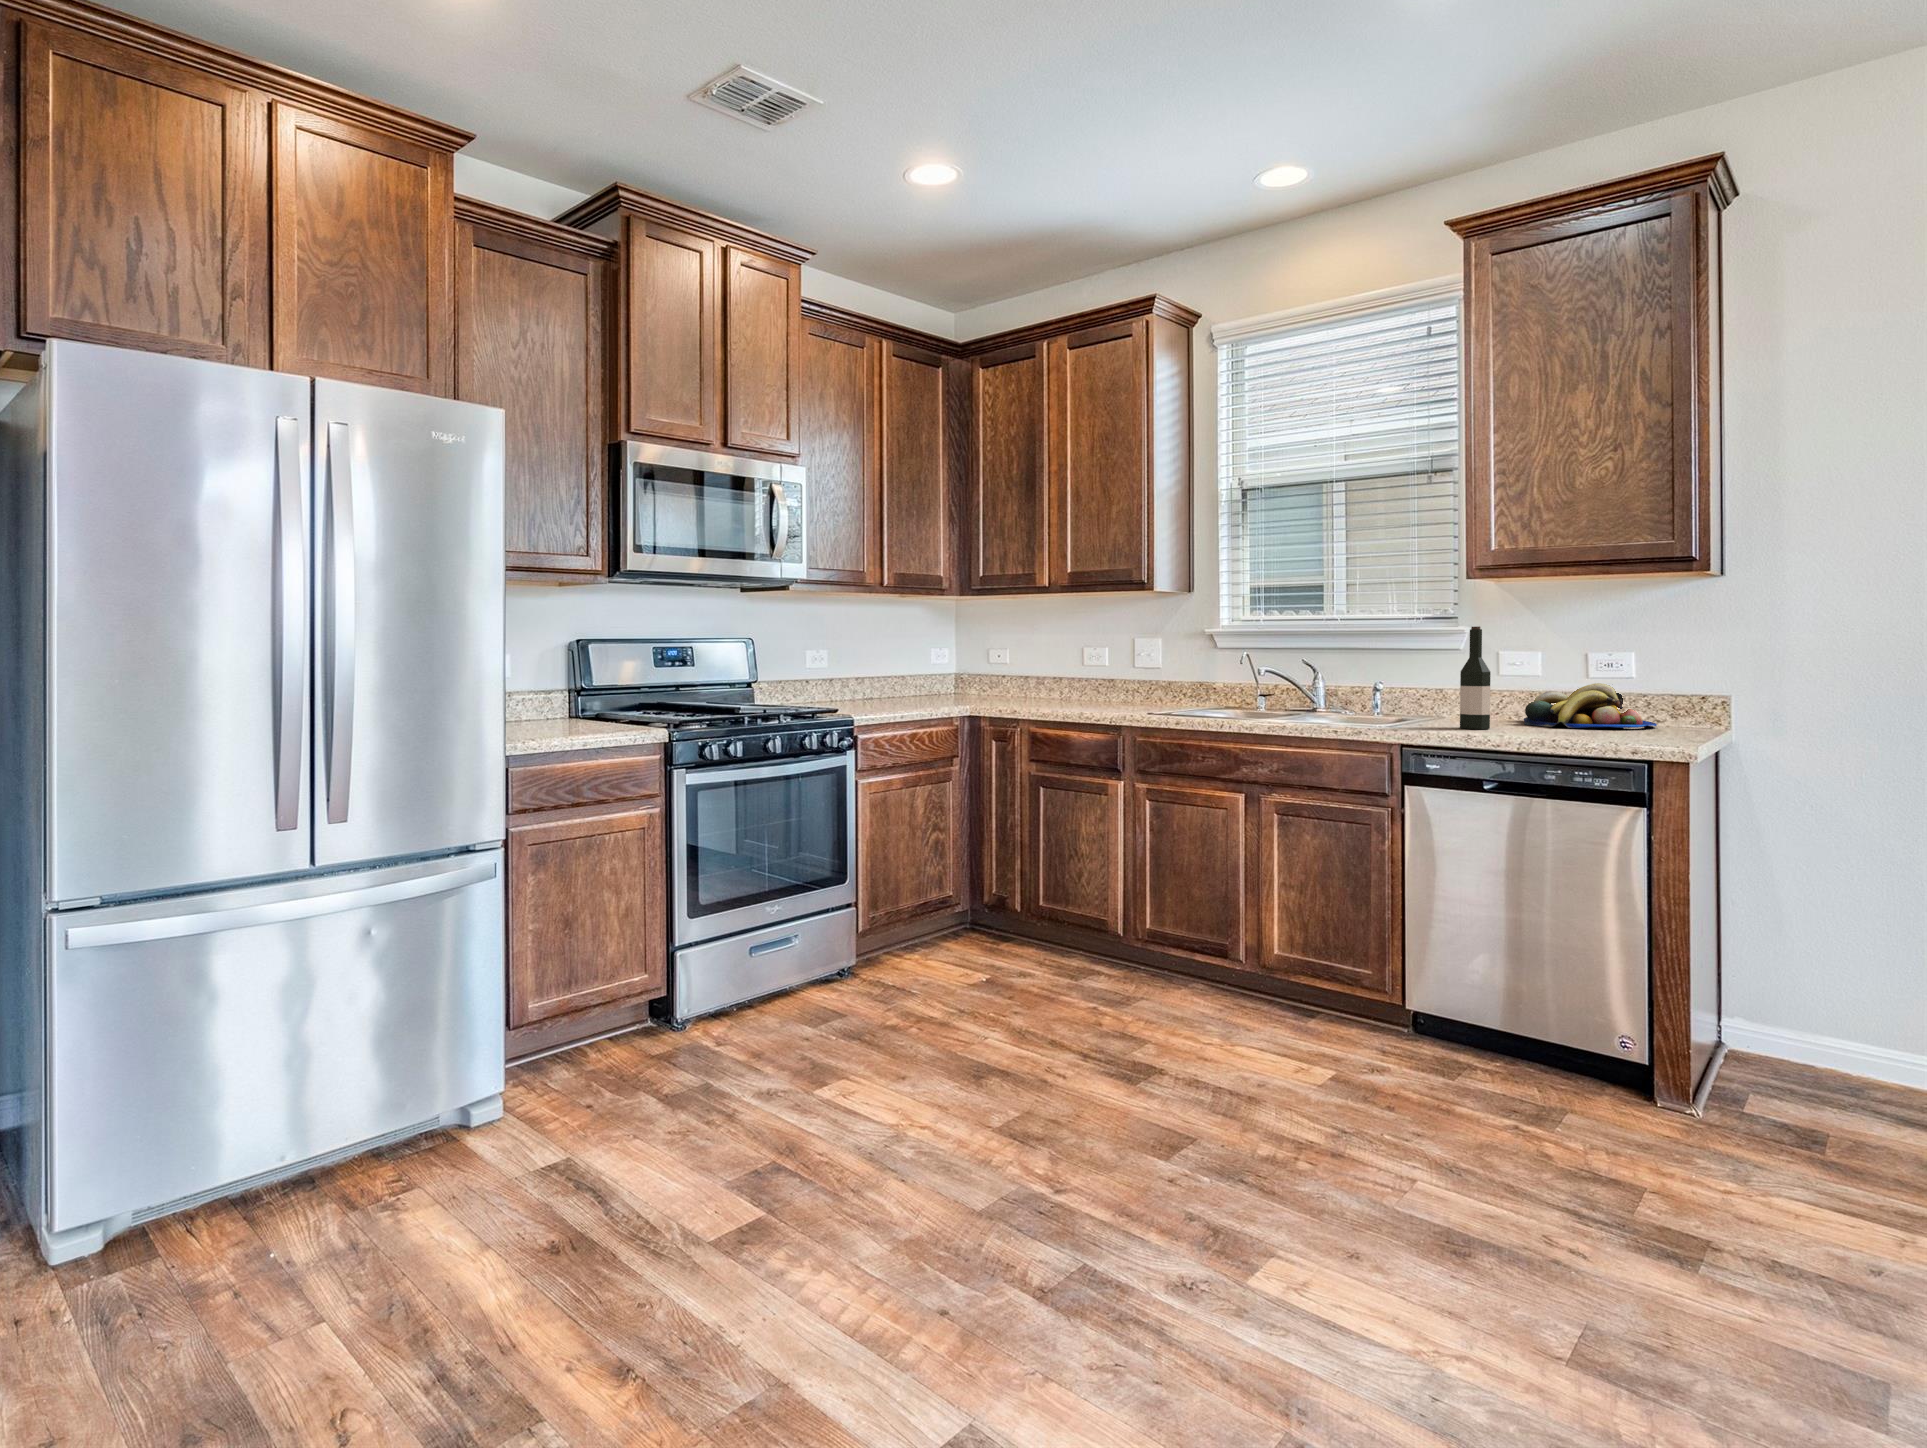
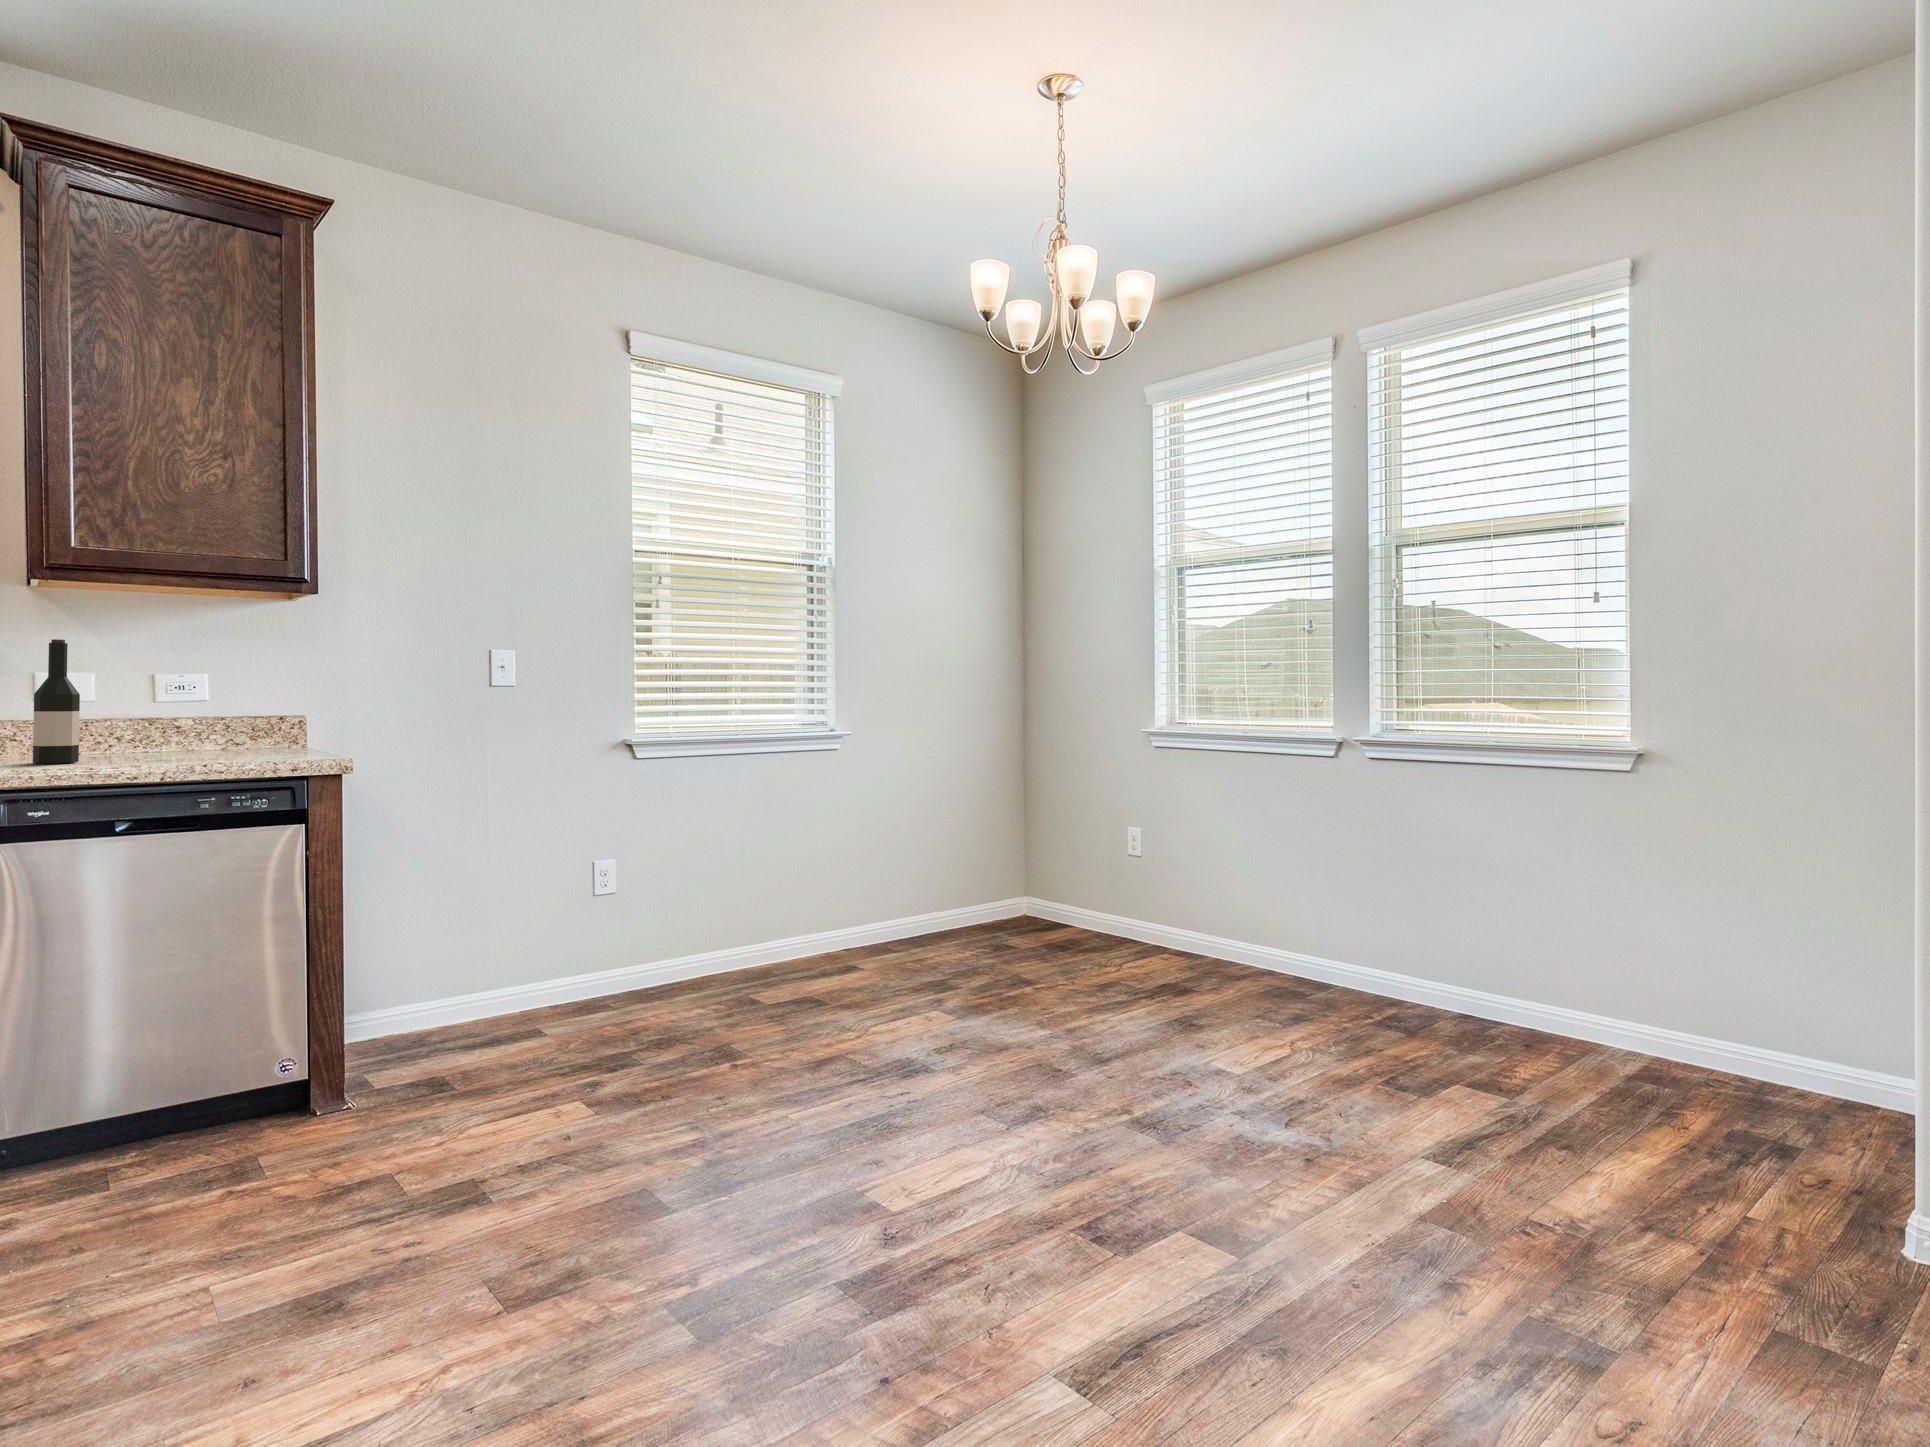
fruit bowl: present [1523,683,1657,728] -> none [76,707,235,756]

